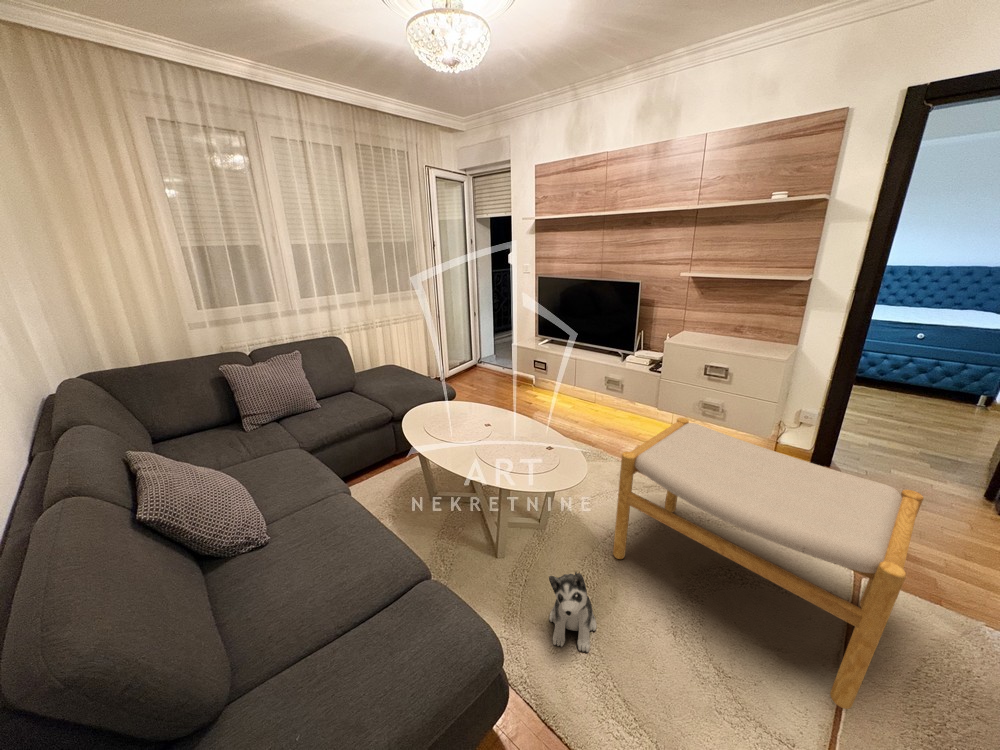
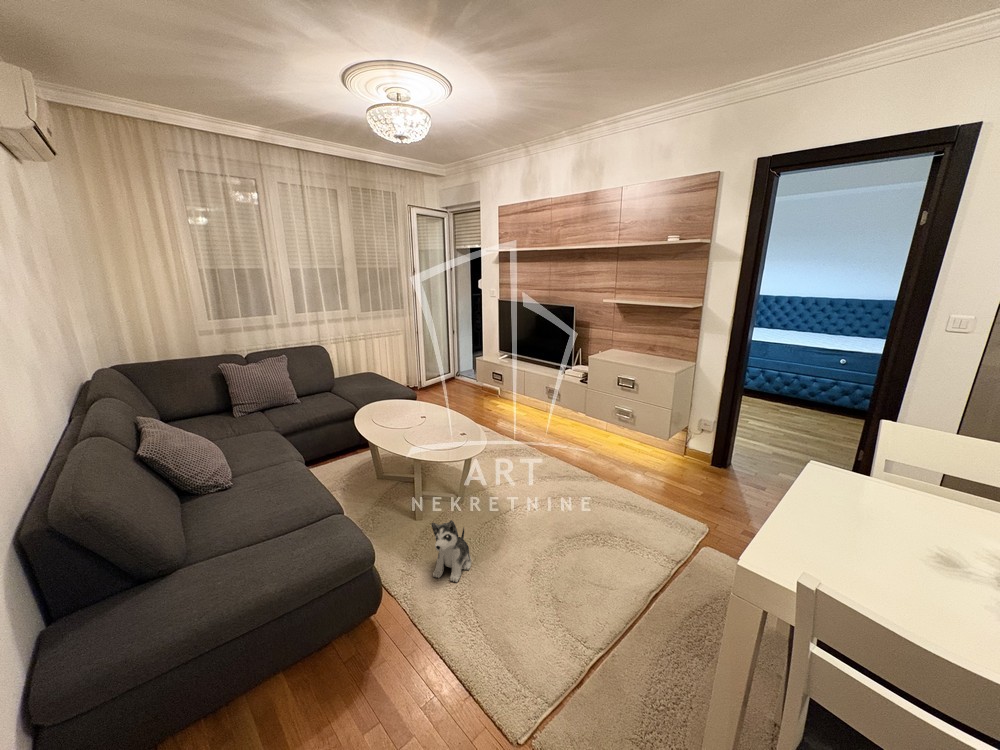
footstool: present [613,418,924,709] -> none [506,415,711,626]

